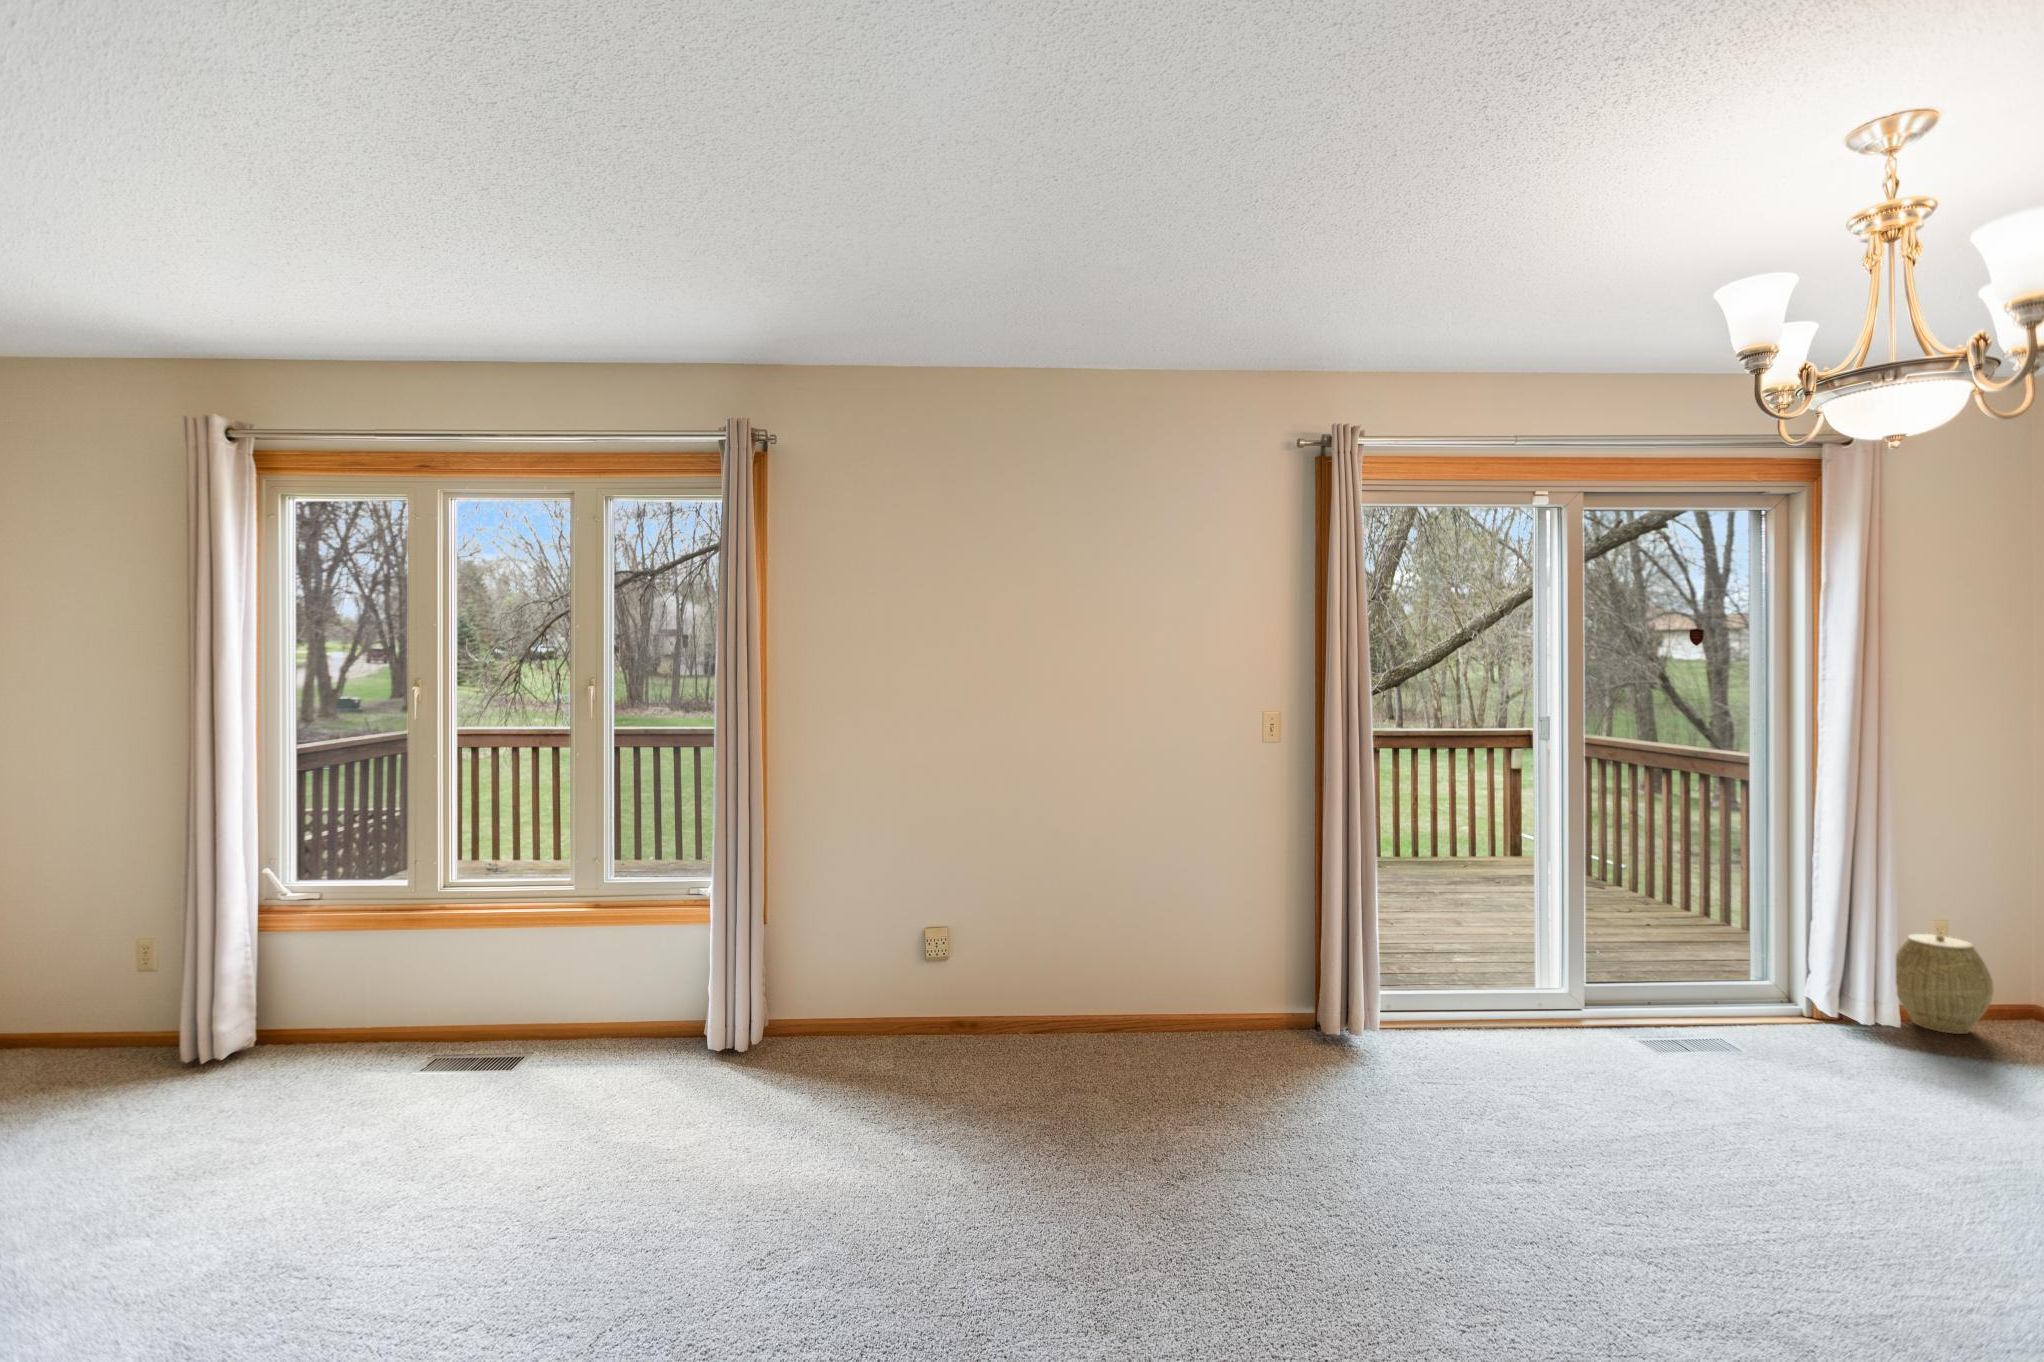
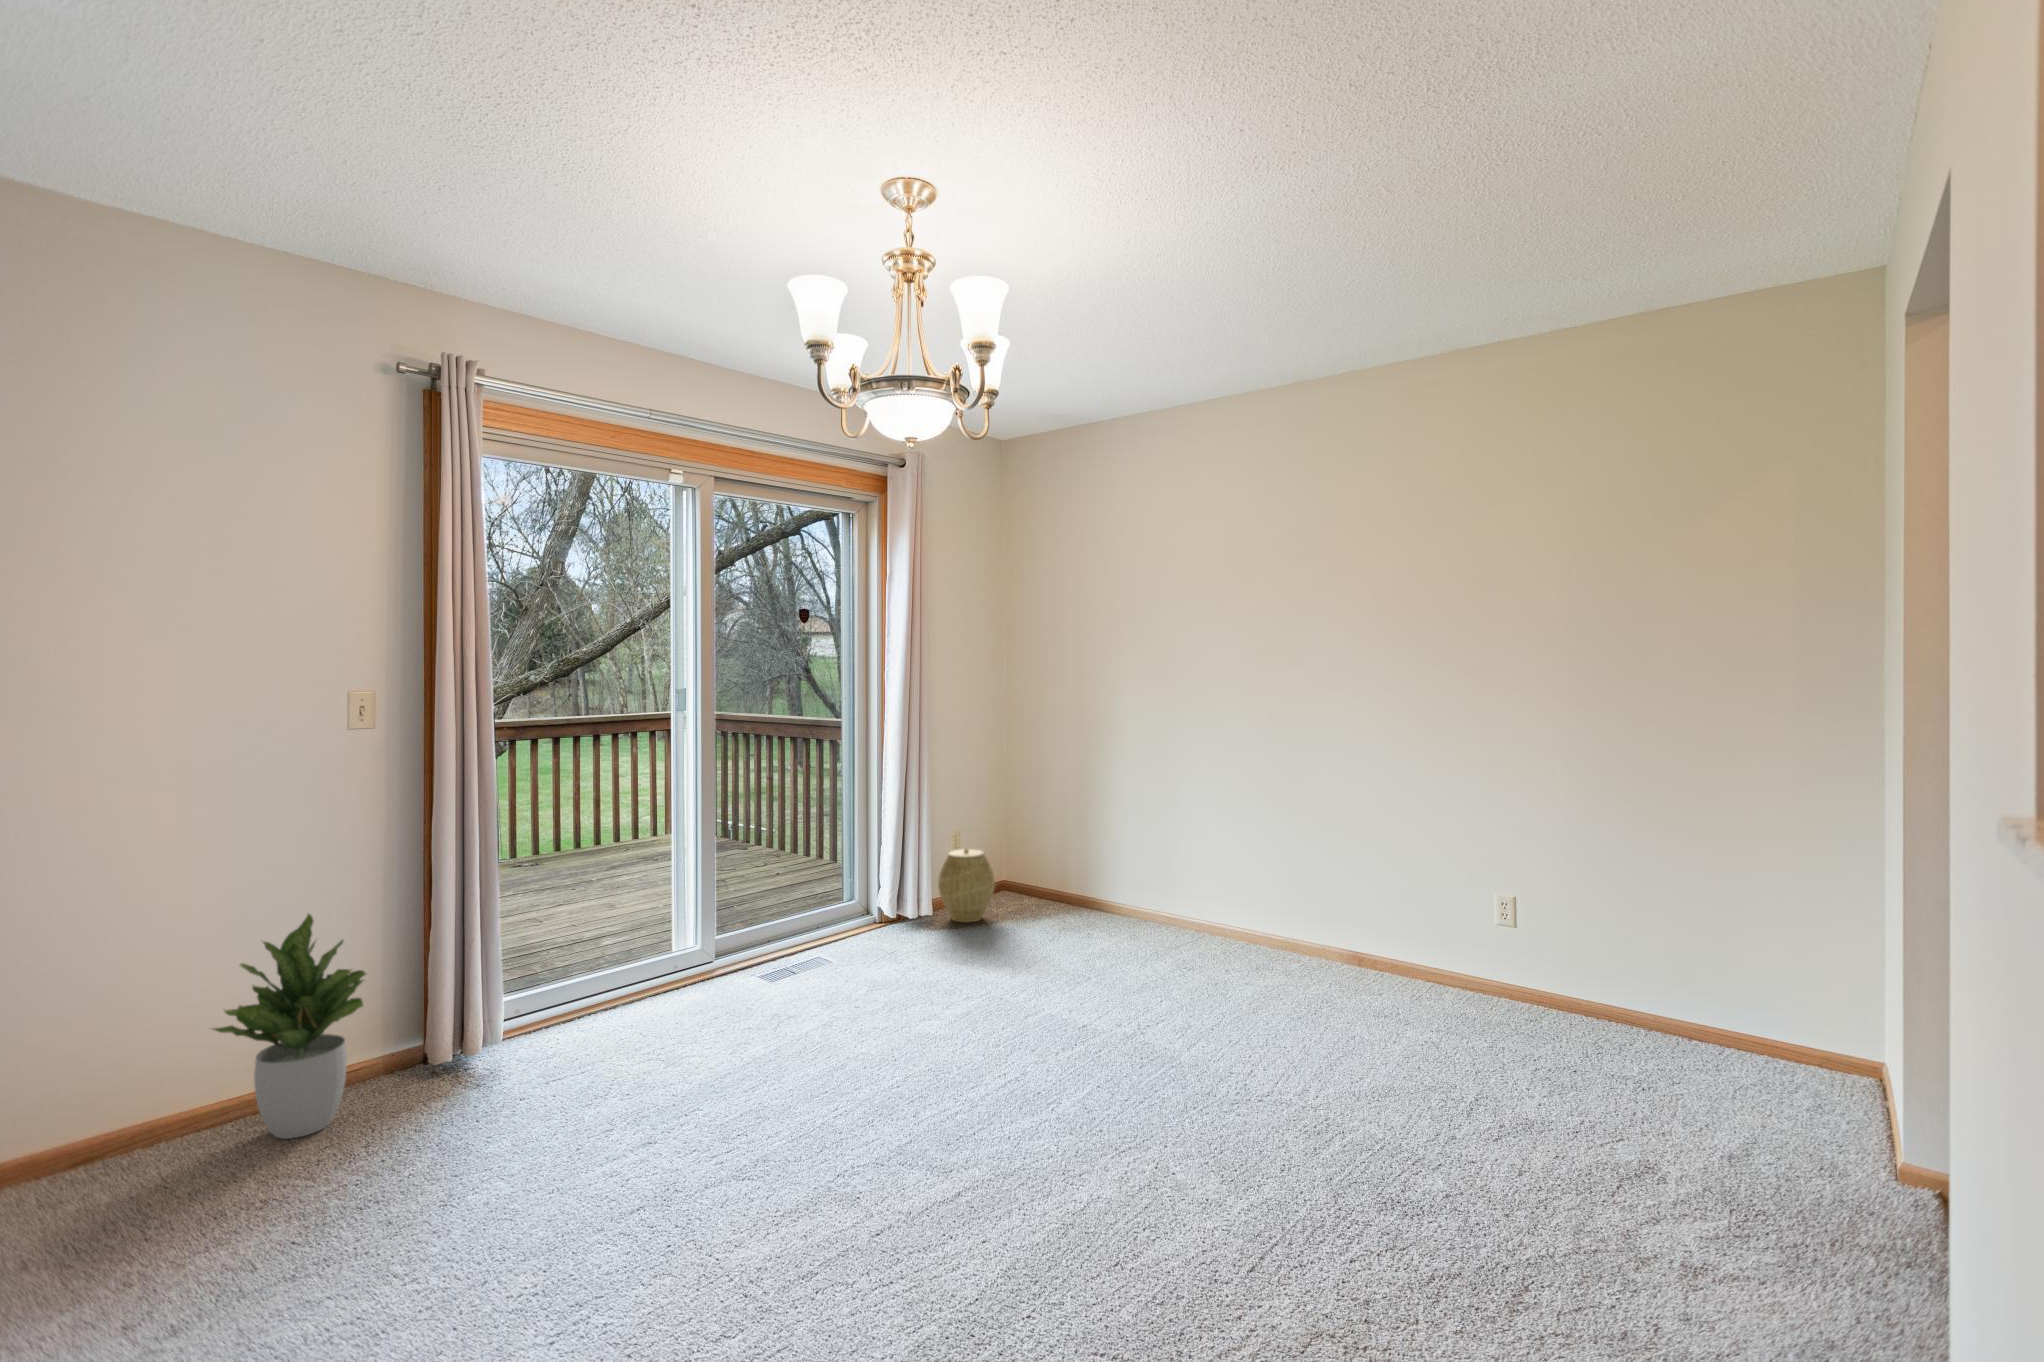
potted plant: none [1173,889,1278,1066] -> present [213,914,366,1139]

